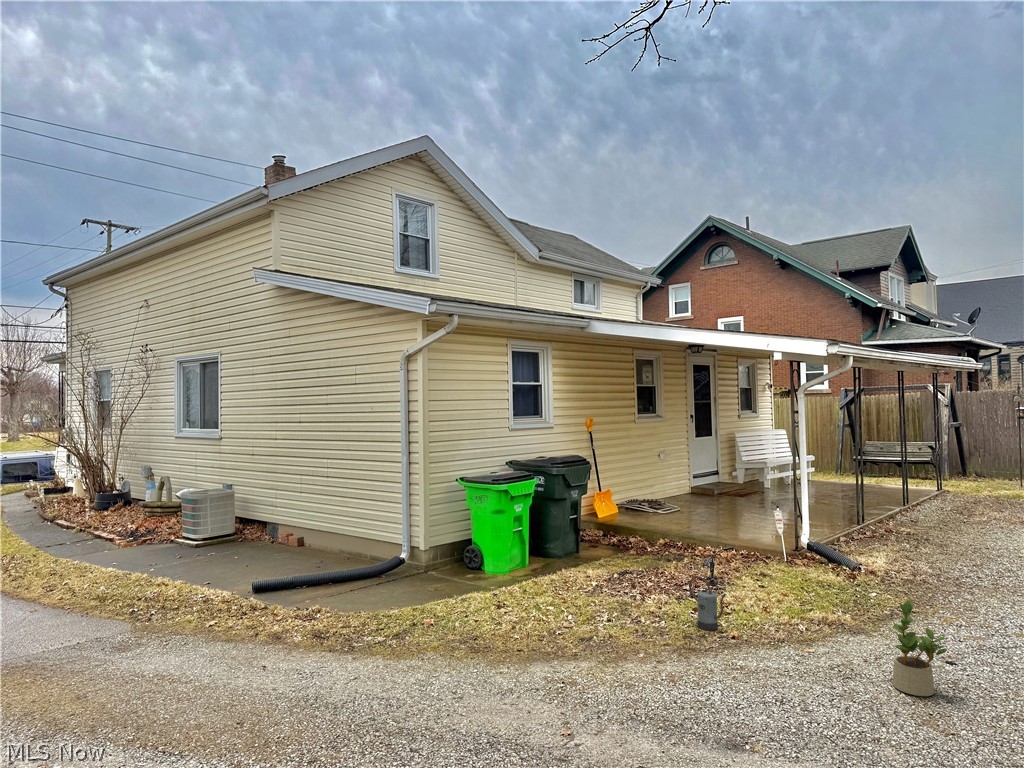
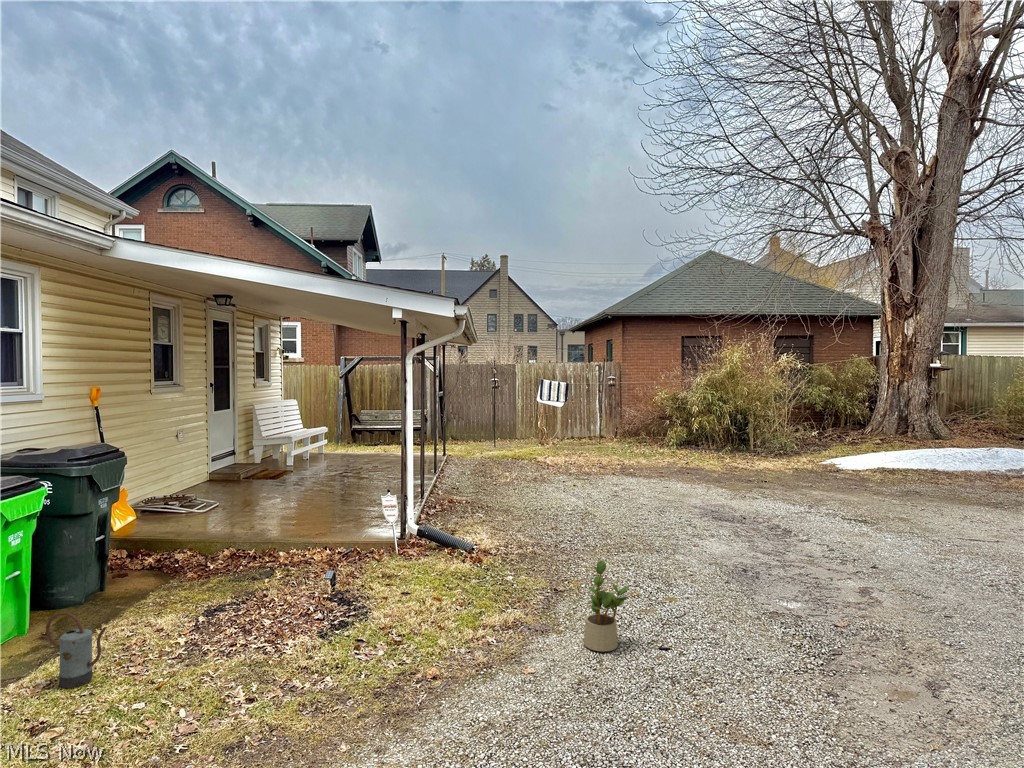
watering can: present [689,576,726,631] -> present [46,612,107,688]

